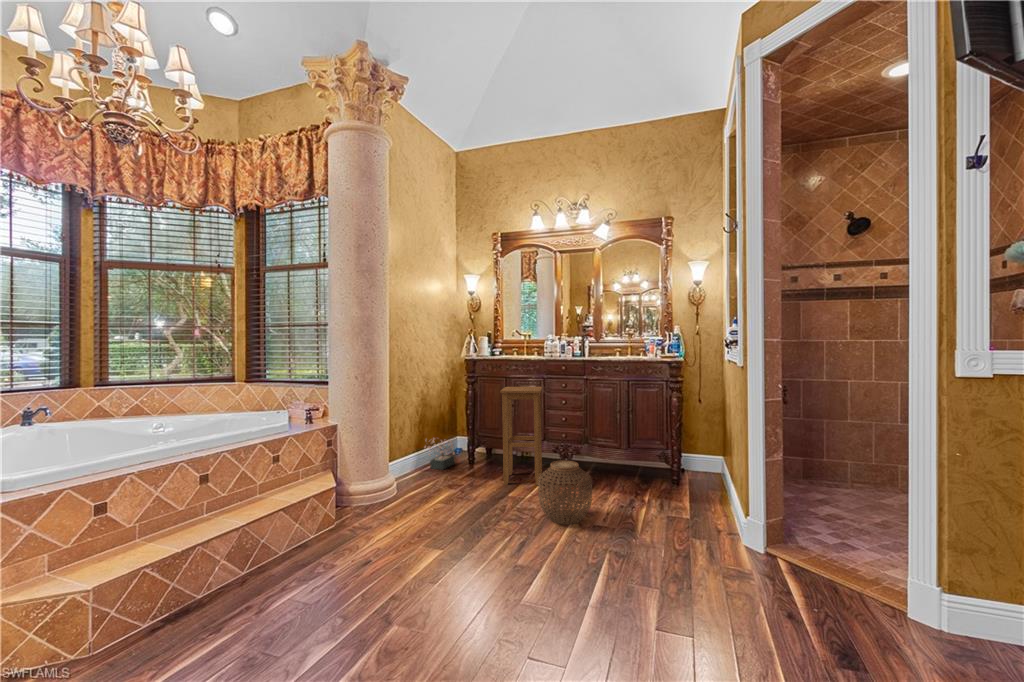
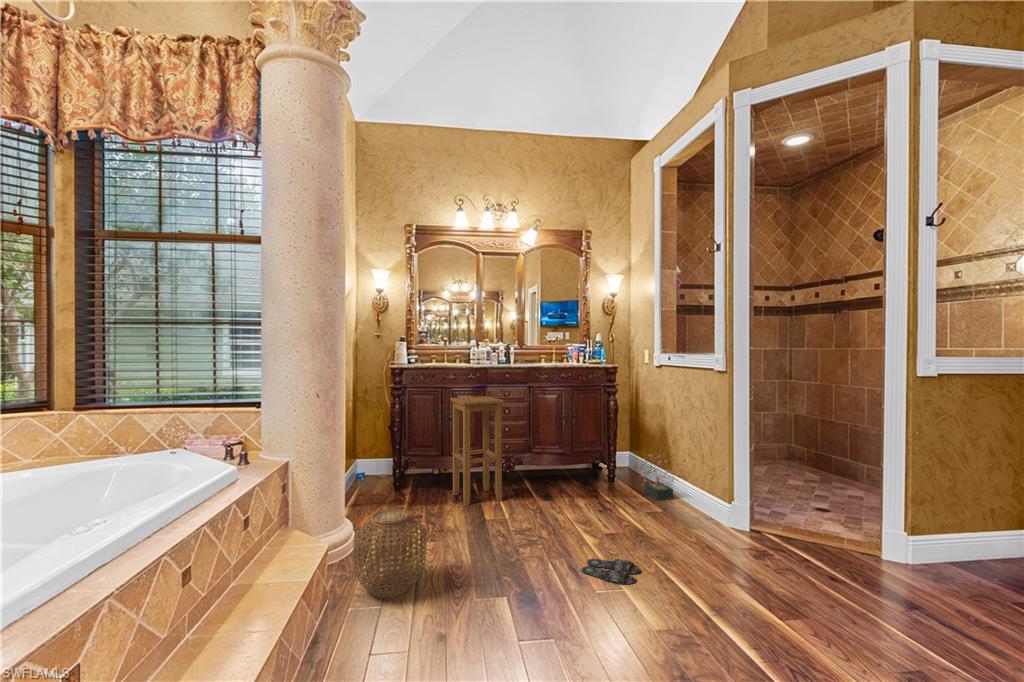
decorative plant: present [425,438,454,470] -> present [637,455,677,500]
woven basket: present [538,460,592,525] -> present [353,509,427,598]
slippers: none [513,549,569,579] -> present [581,559,641,585]

